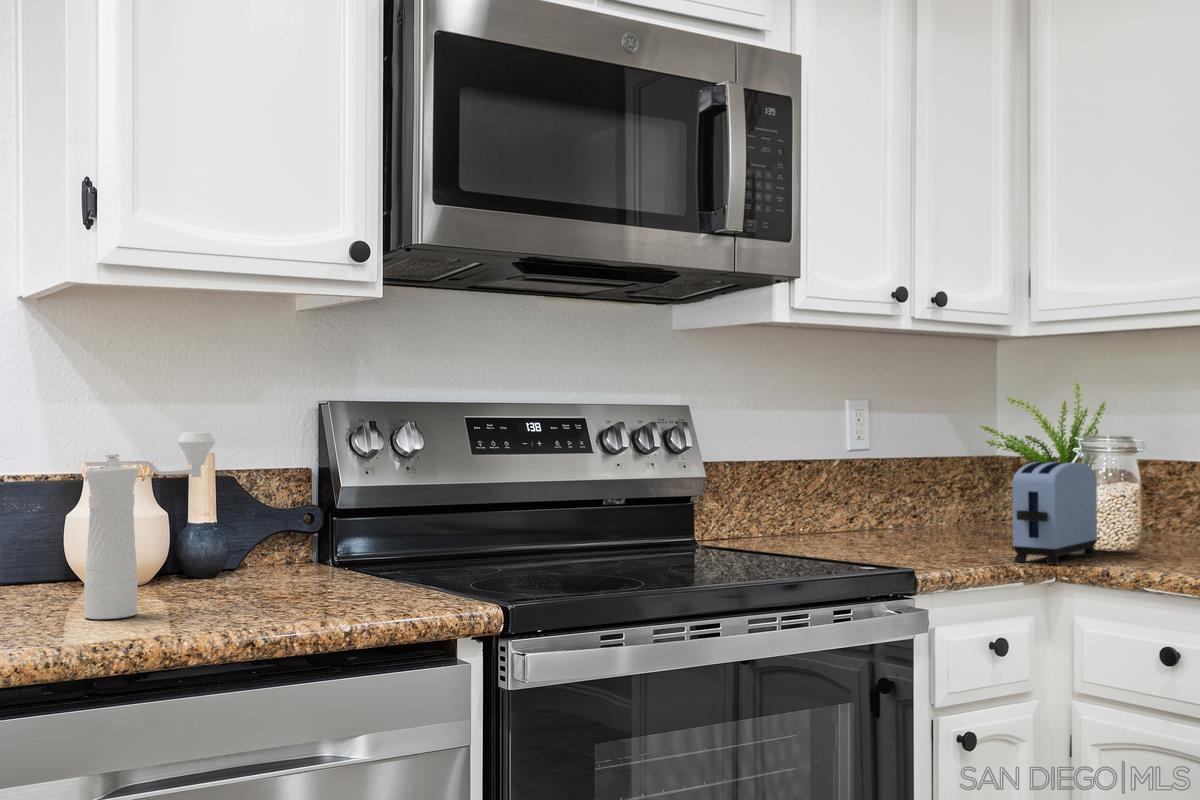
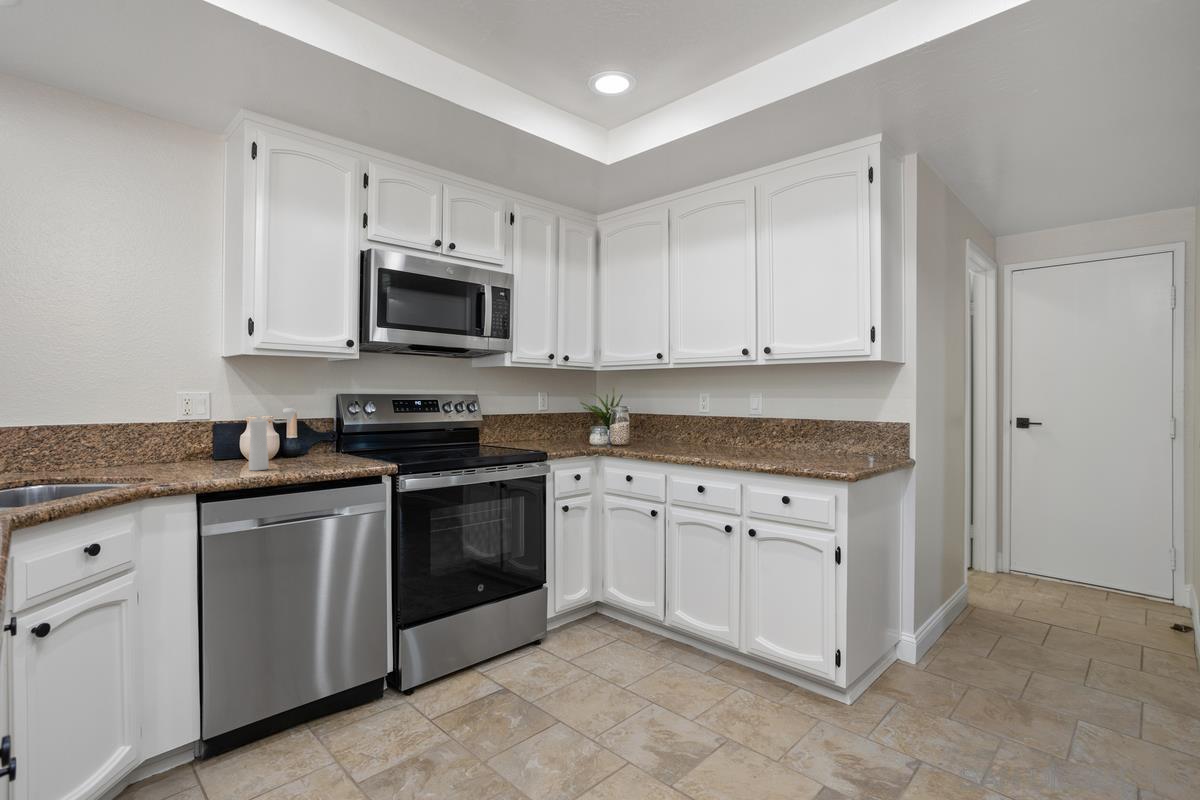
toaster: present [1012,462,1097,565] -> none [582,416,612,449]

